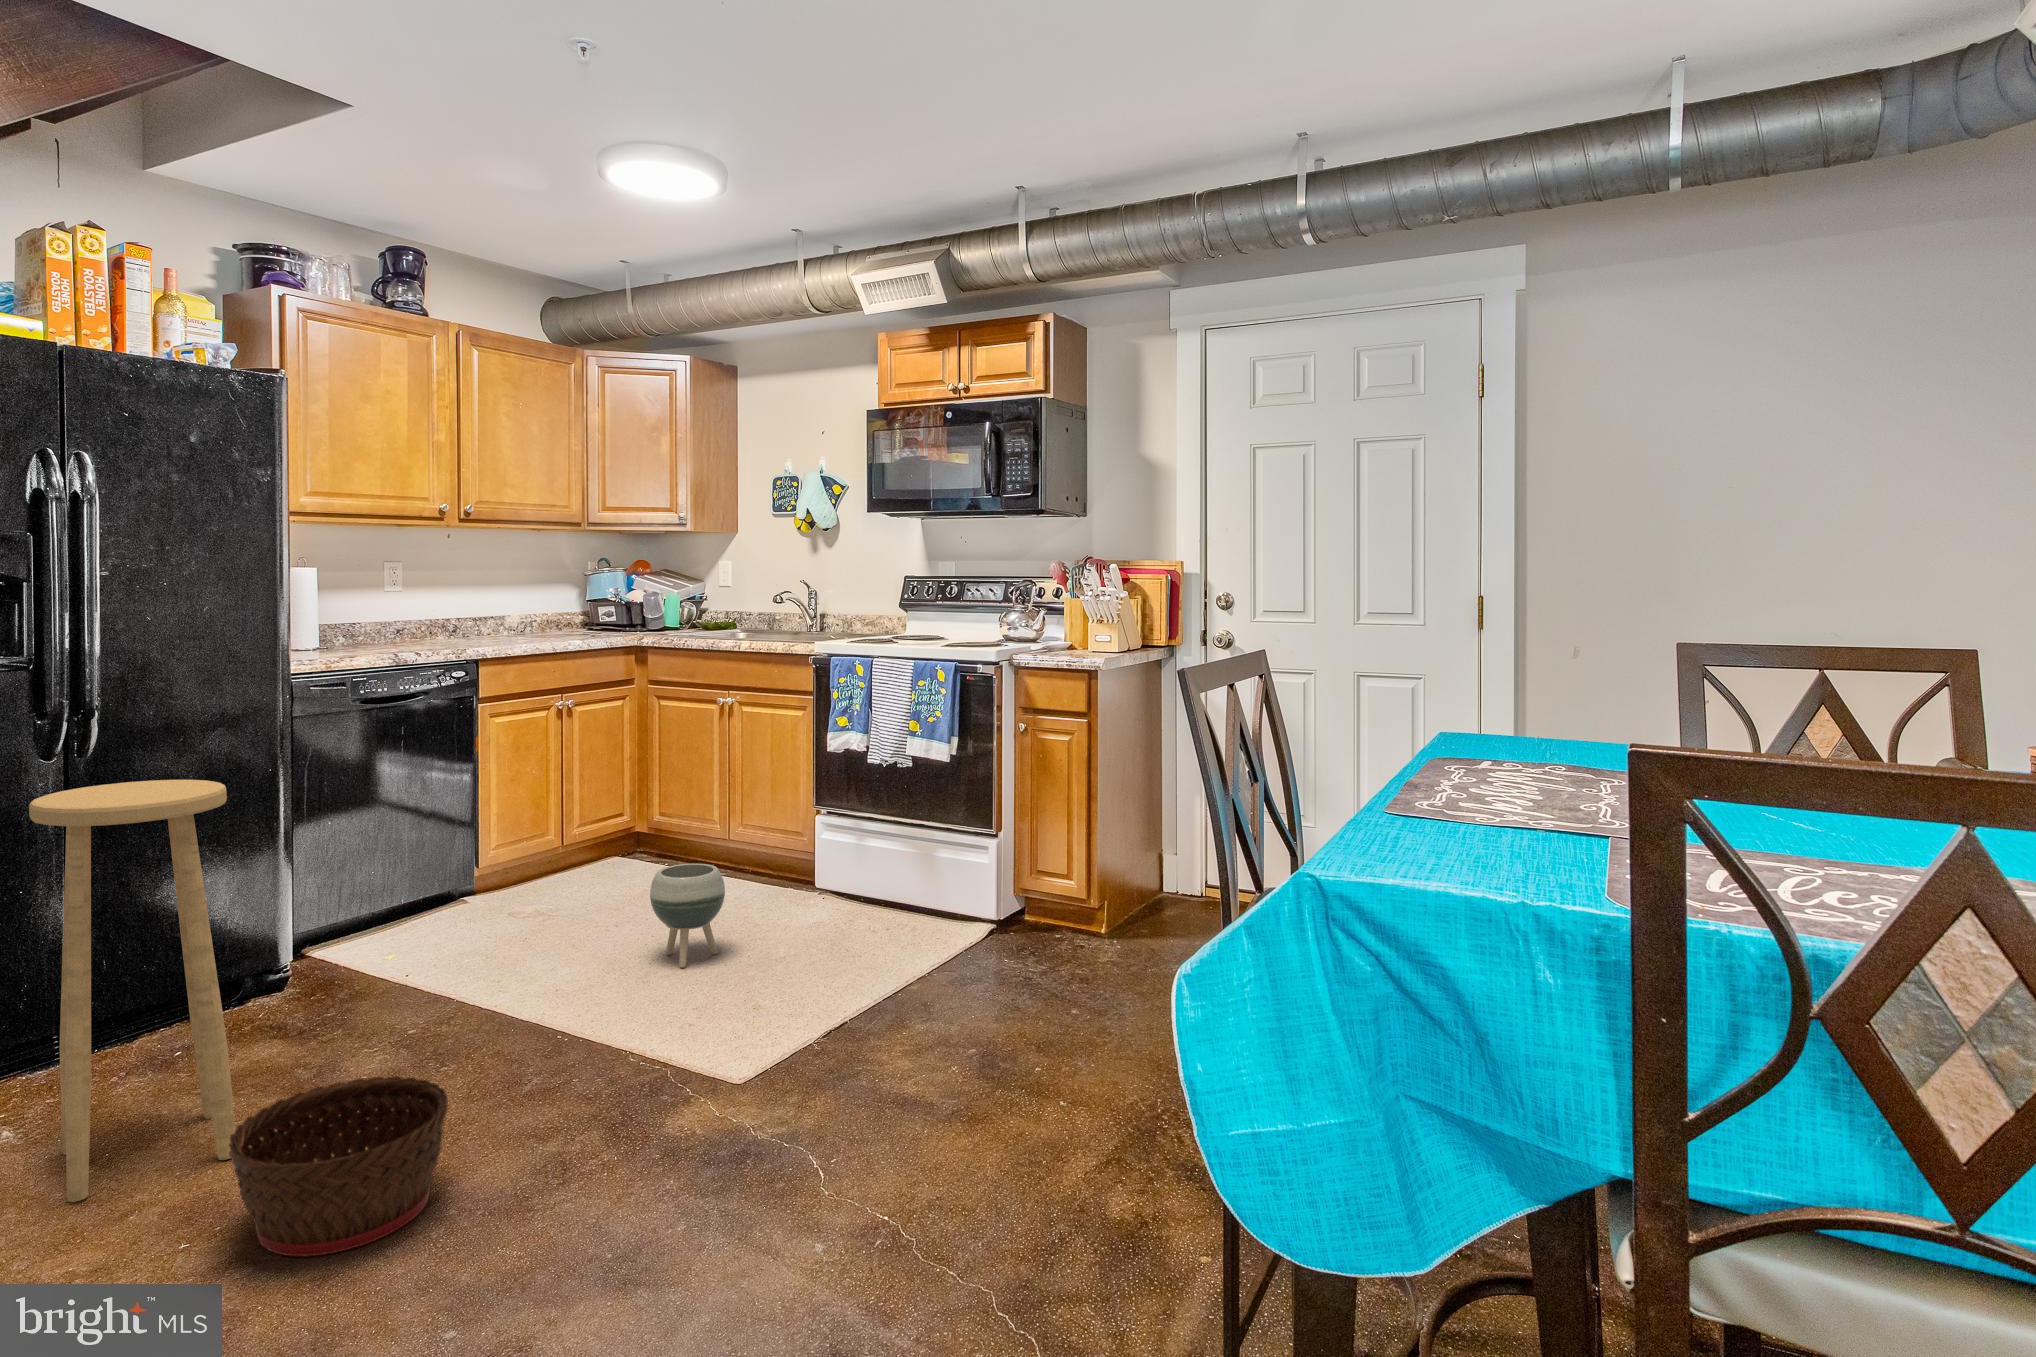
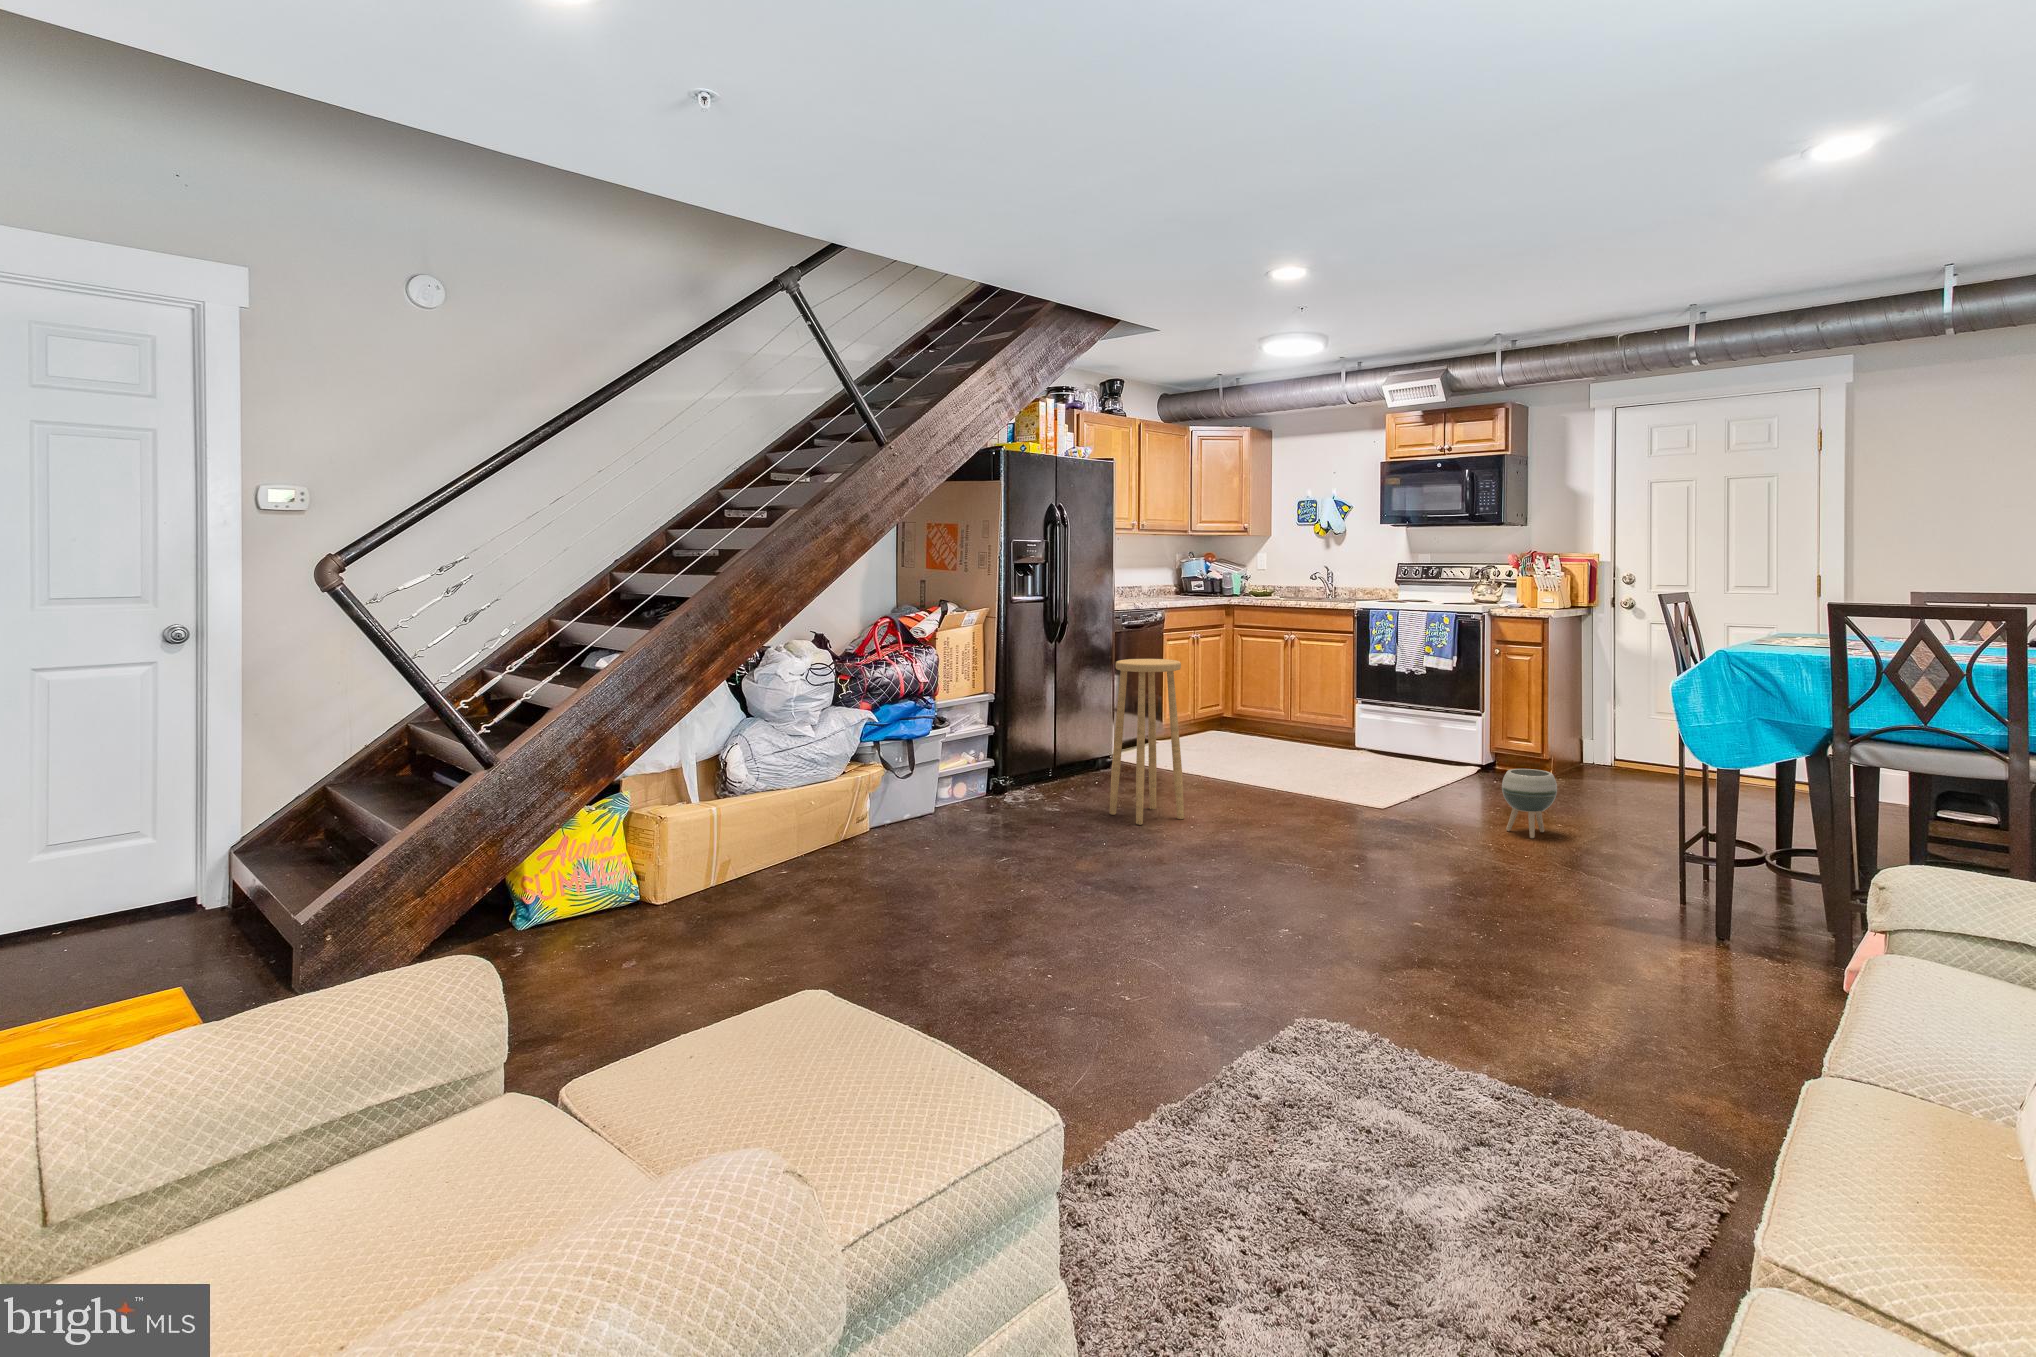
planter: present [650,864,725,967] -> present [1502,769,1557,838]
basket: present [229,1076,448,1257] -> none [1217,785,1297,841]

